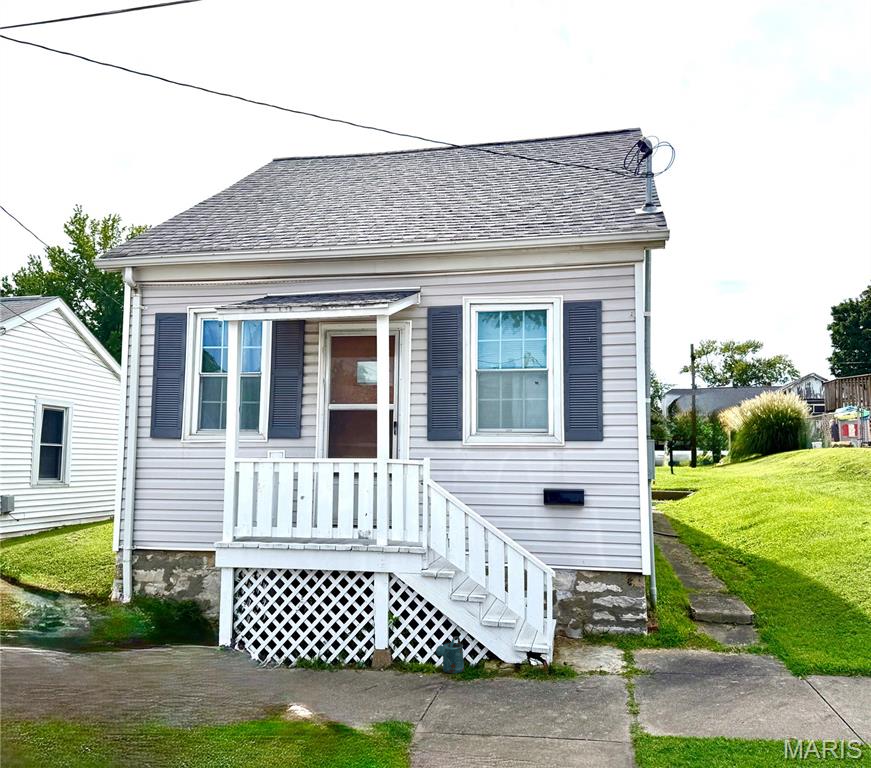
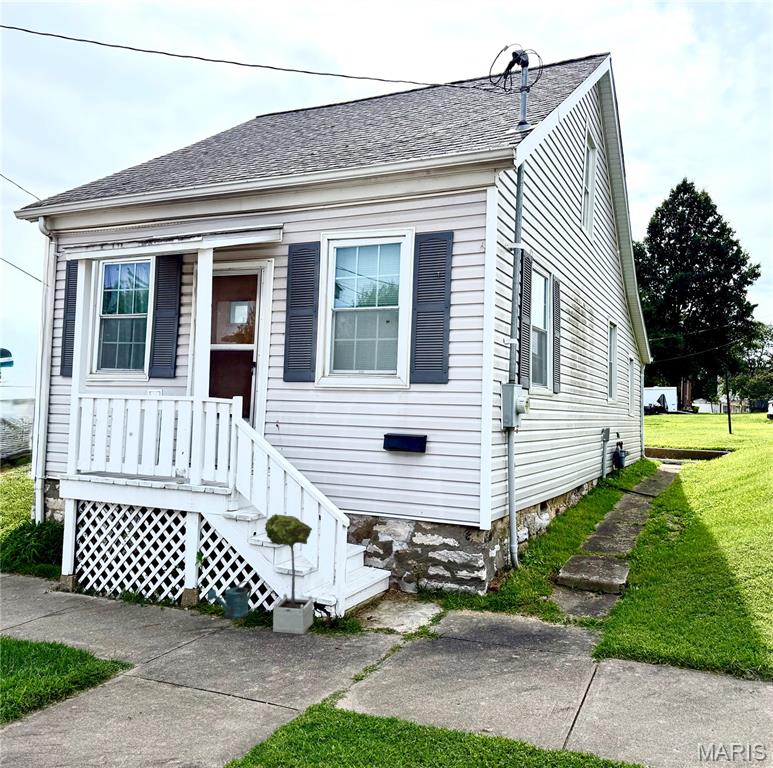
potted tree: none [490,569,536,679] -> present [265,514,313,634]

